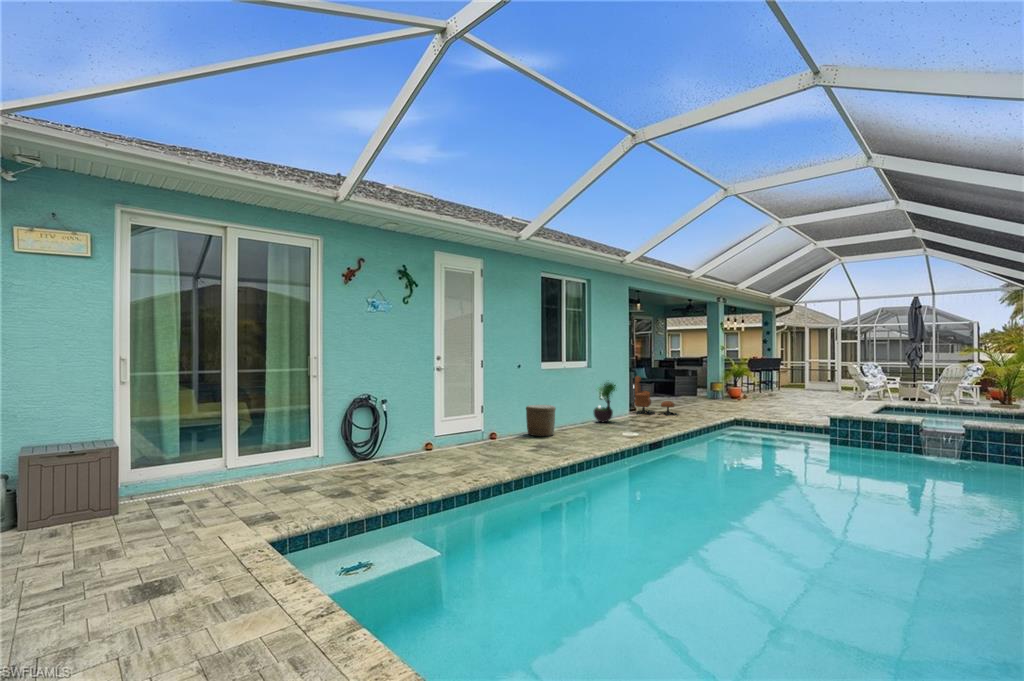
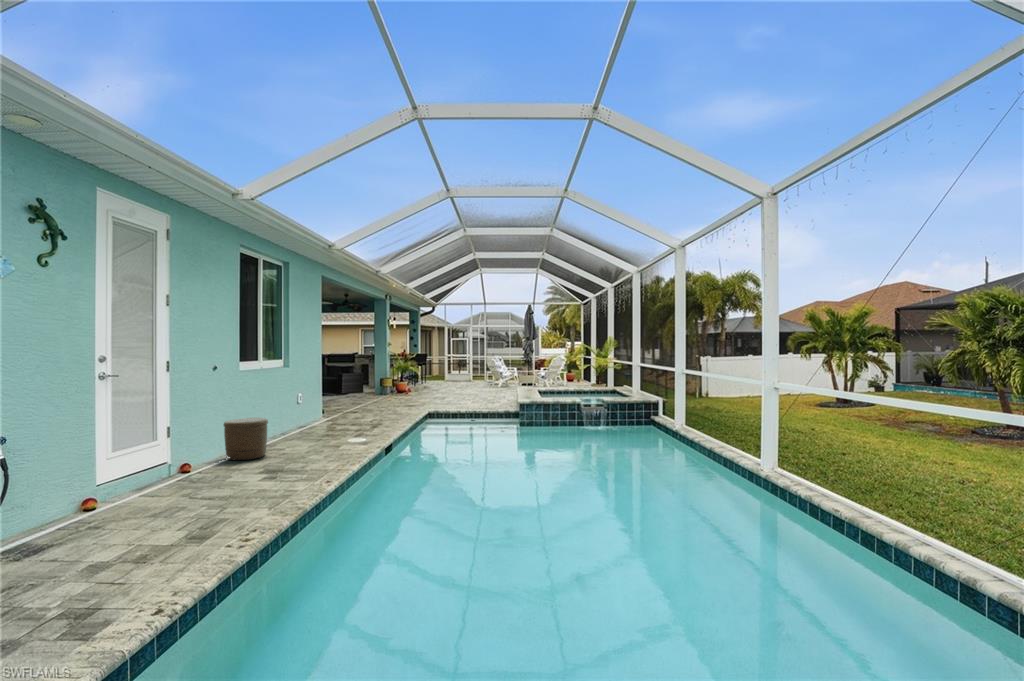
lounge chair: present [635,376,677,415] -> none [323,376,376,420]
potted tree: present [593,383,616,422] -> none [293,379,325,433]

